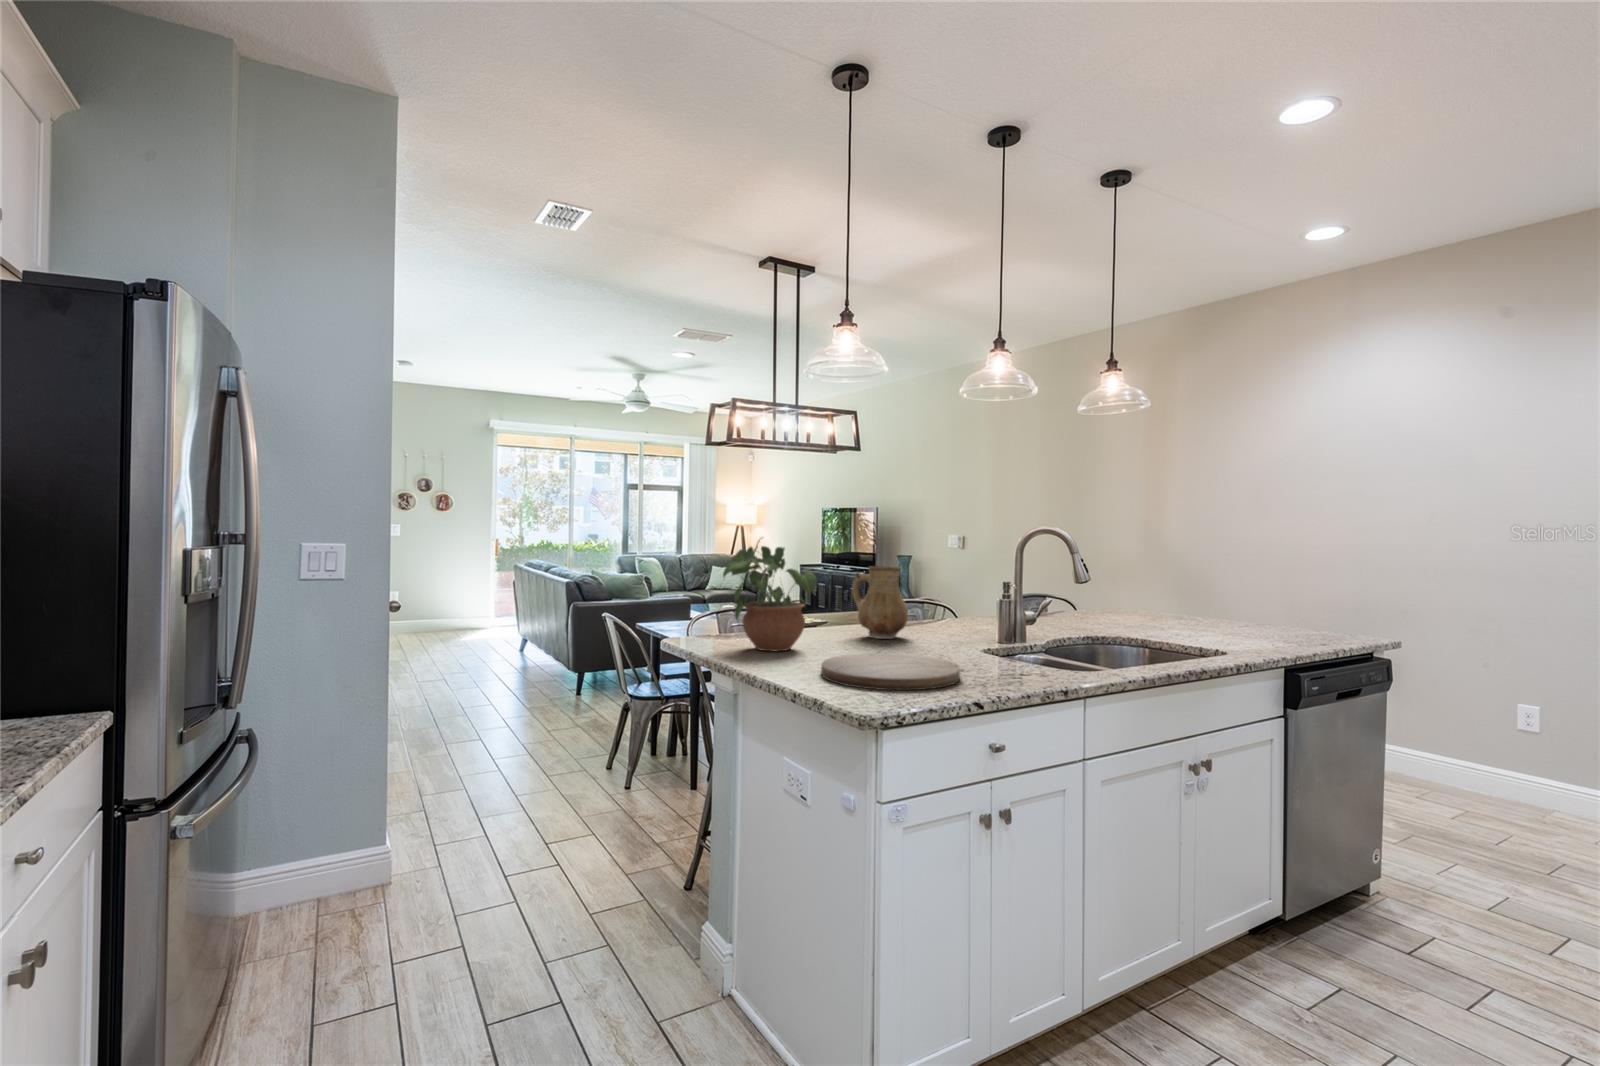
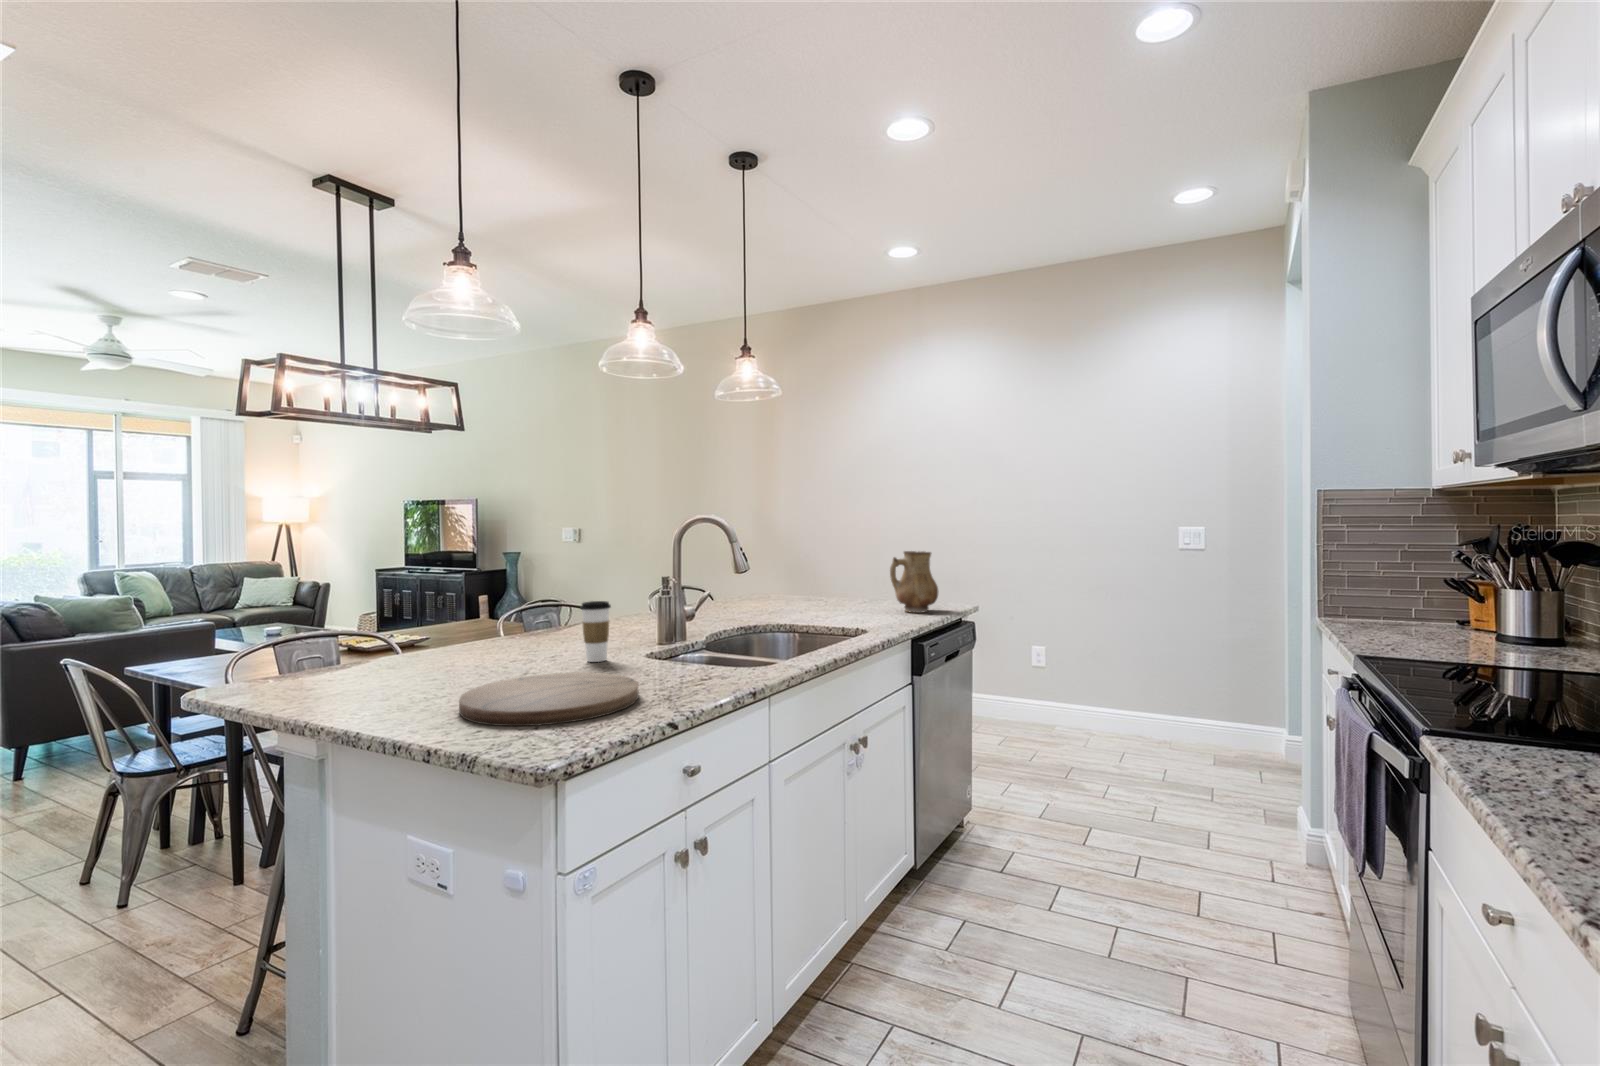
potted plant: present [722,541,817,651] -> none [286,537,439,691]
ceramic pitcher: present [852,566,908,639] -> present [890,551,938,613]
coffee cup: none [927,598,953,651] -> present [580,601,611,662]

